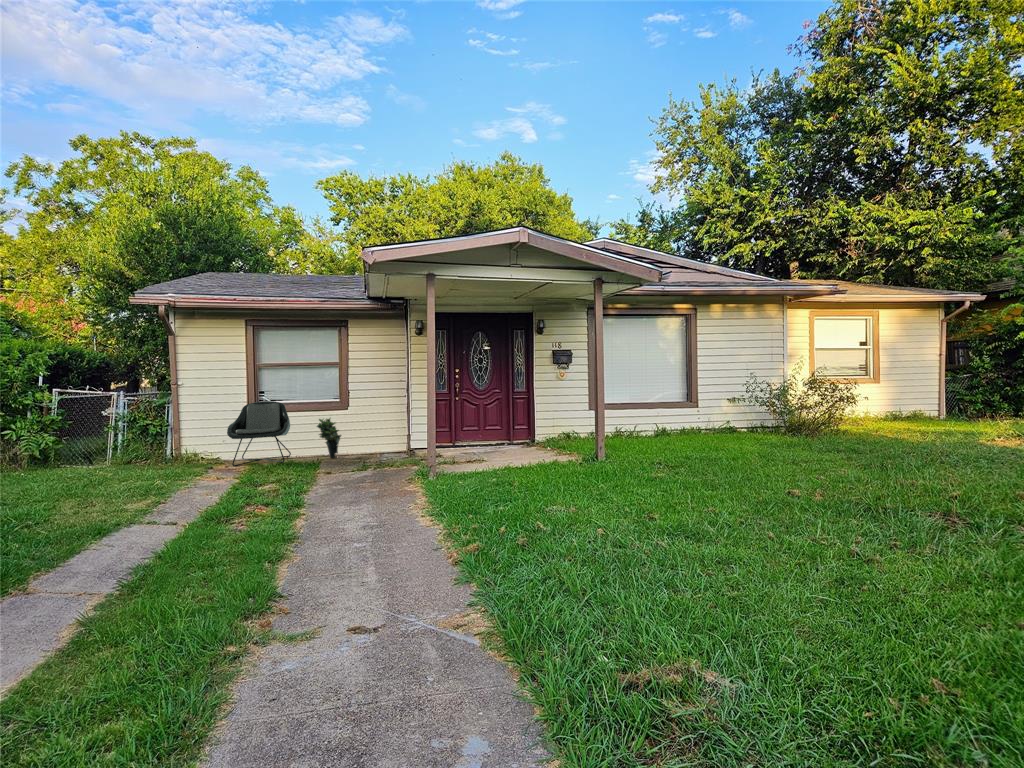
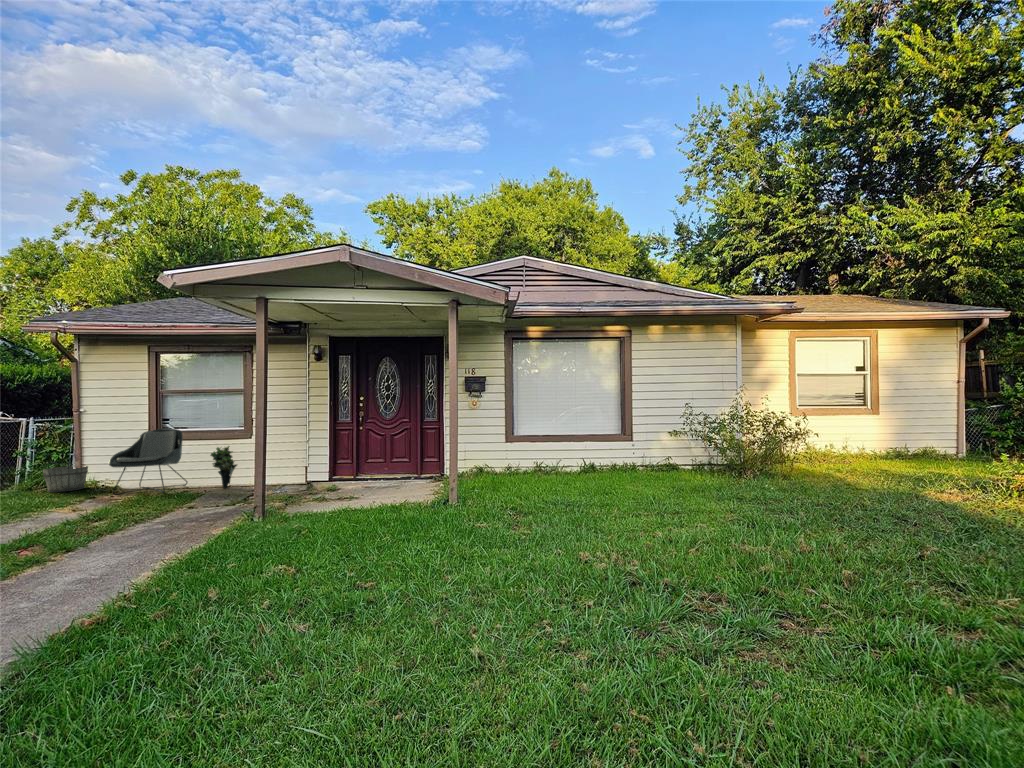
wooden bucket: none [149,433,191,466] -> present [43,460,88,492]

